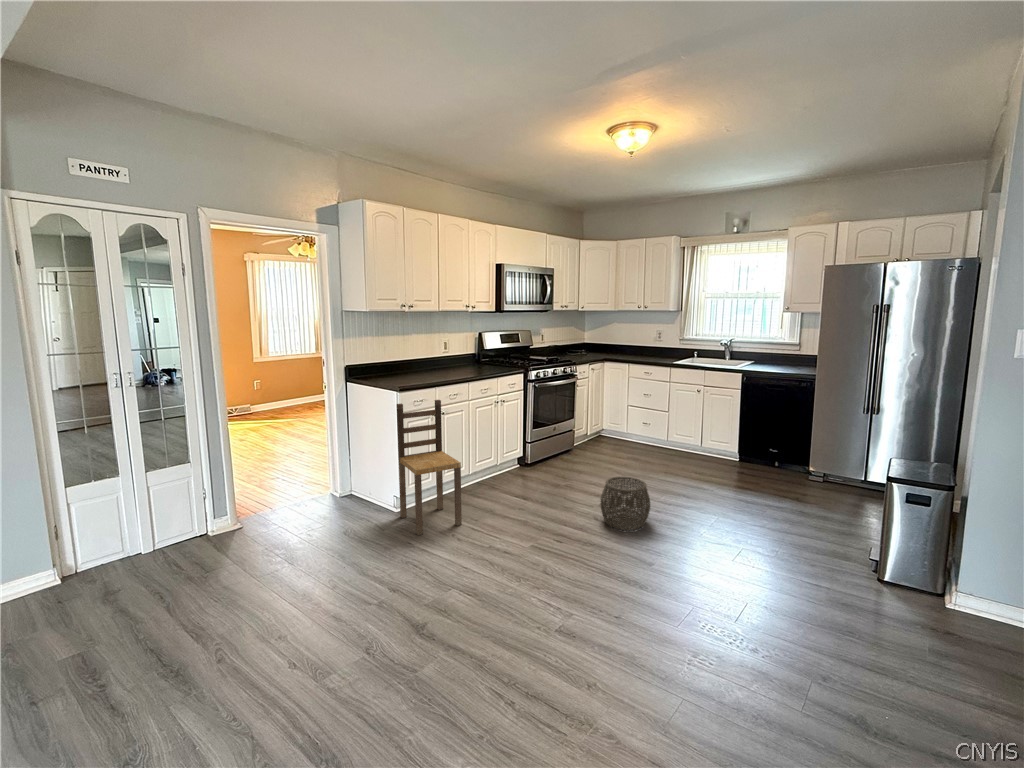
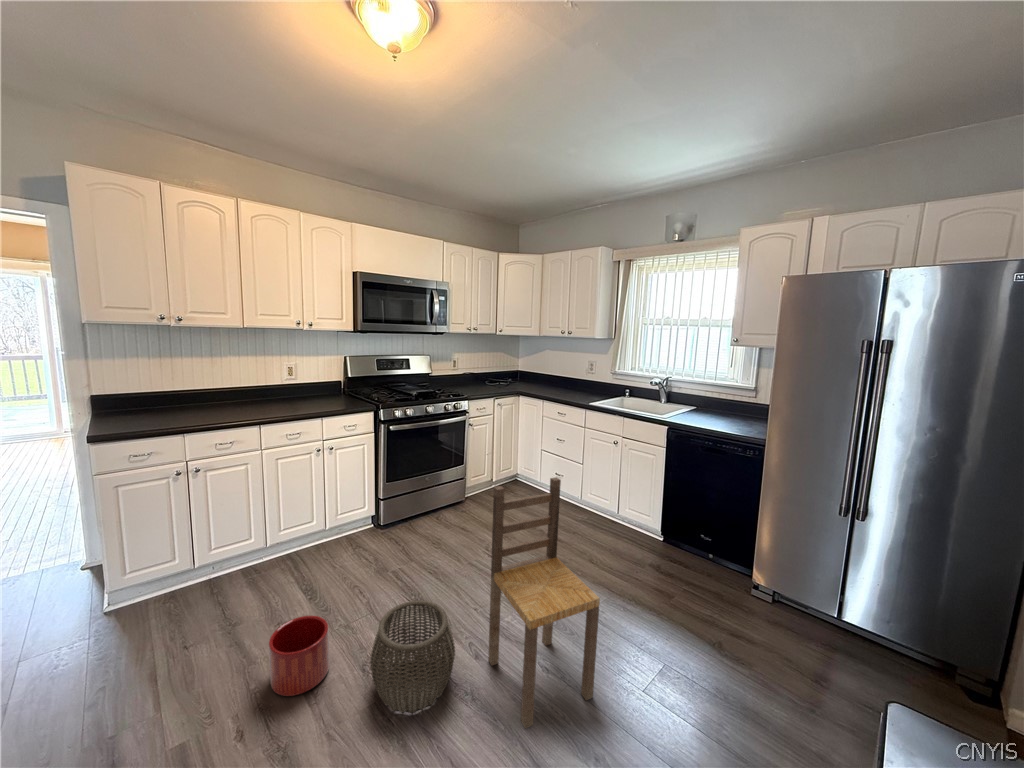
chair: present [397,400,462,535] -> present [488,477,600,729]
planter: none [538,491,571,529] -> present [269,616,329,696]

